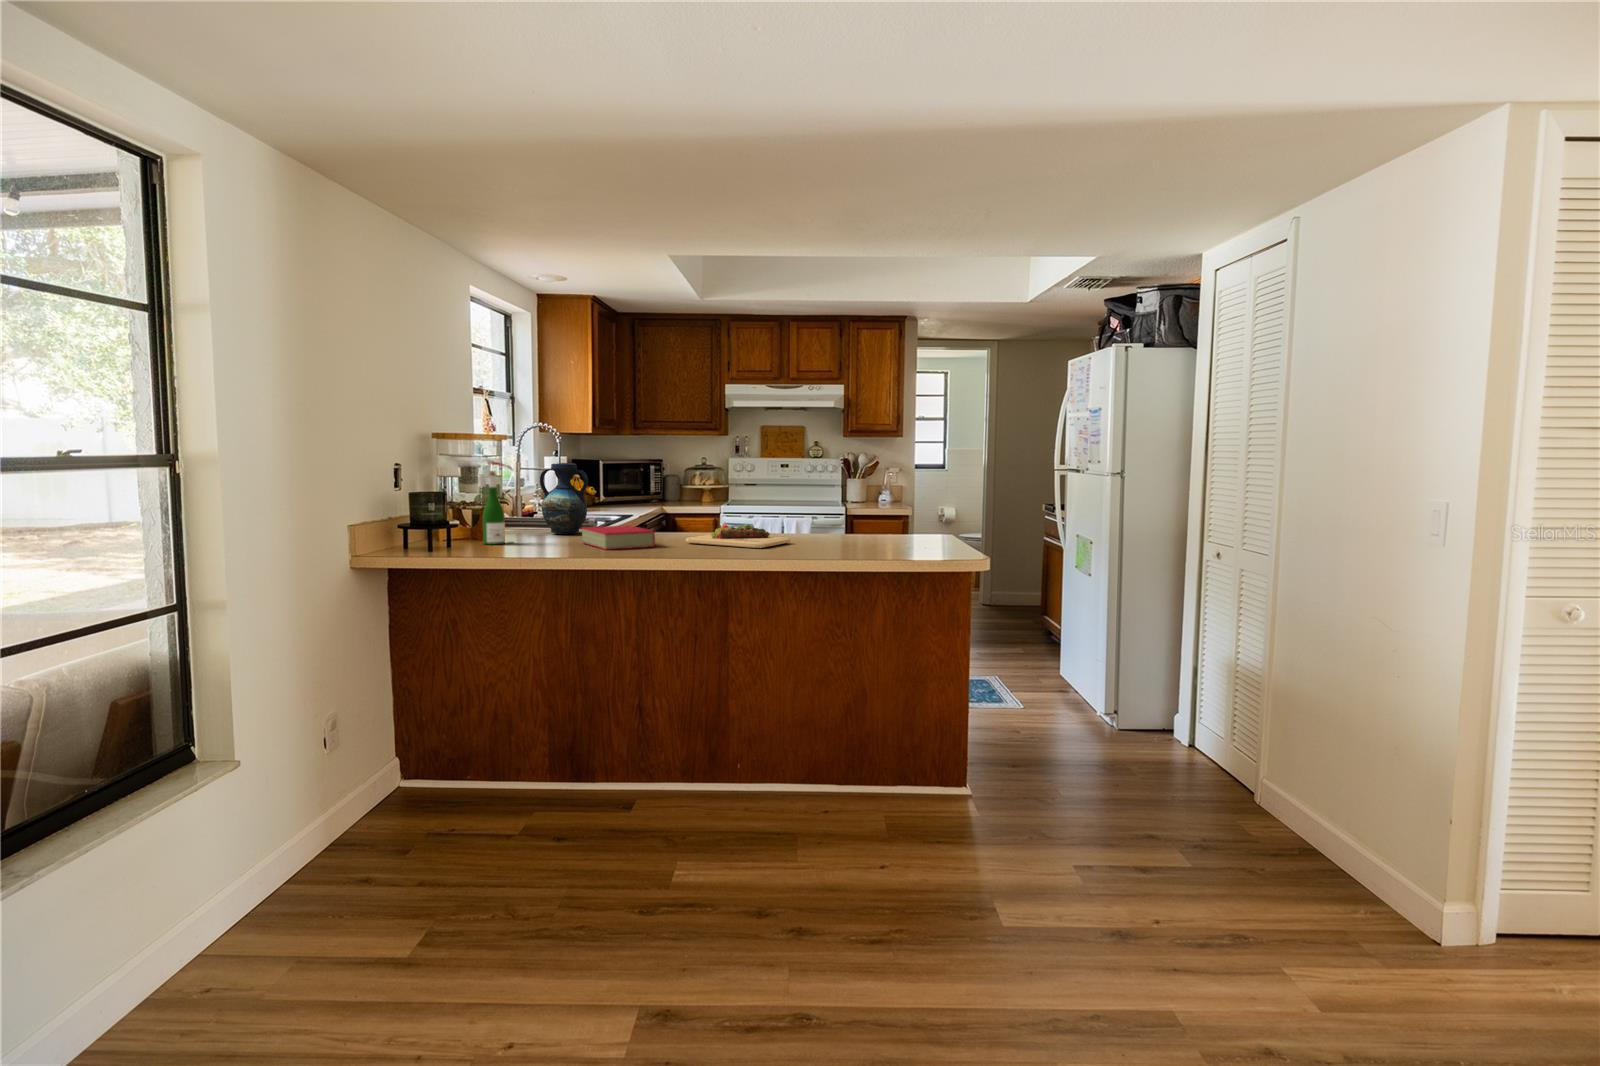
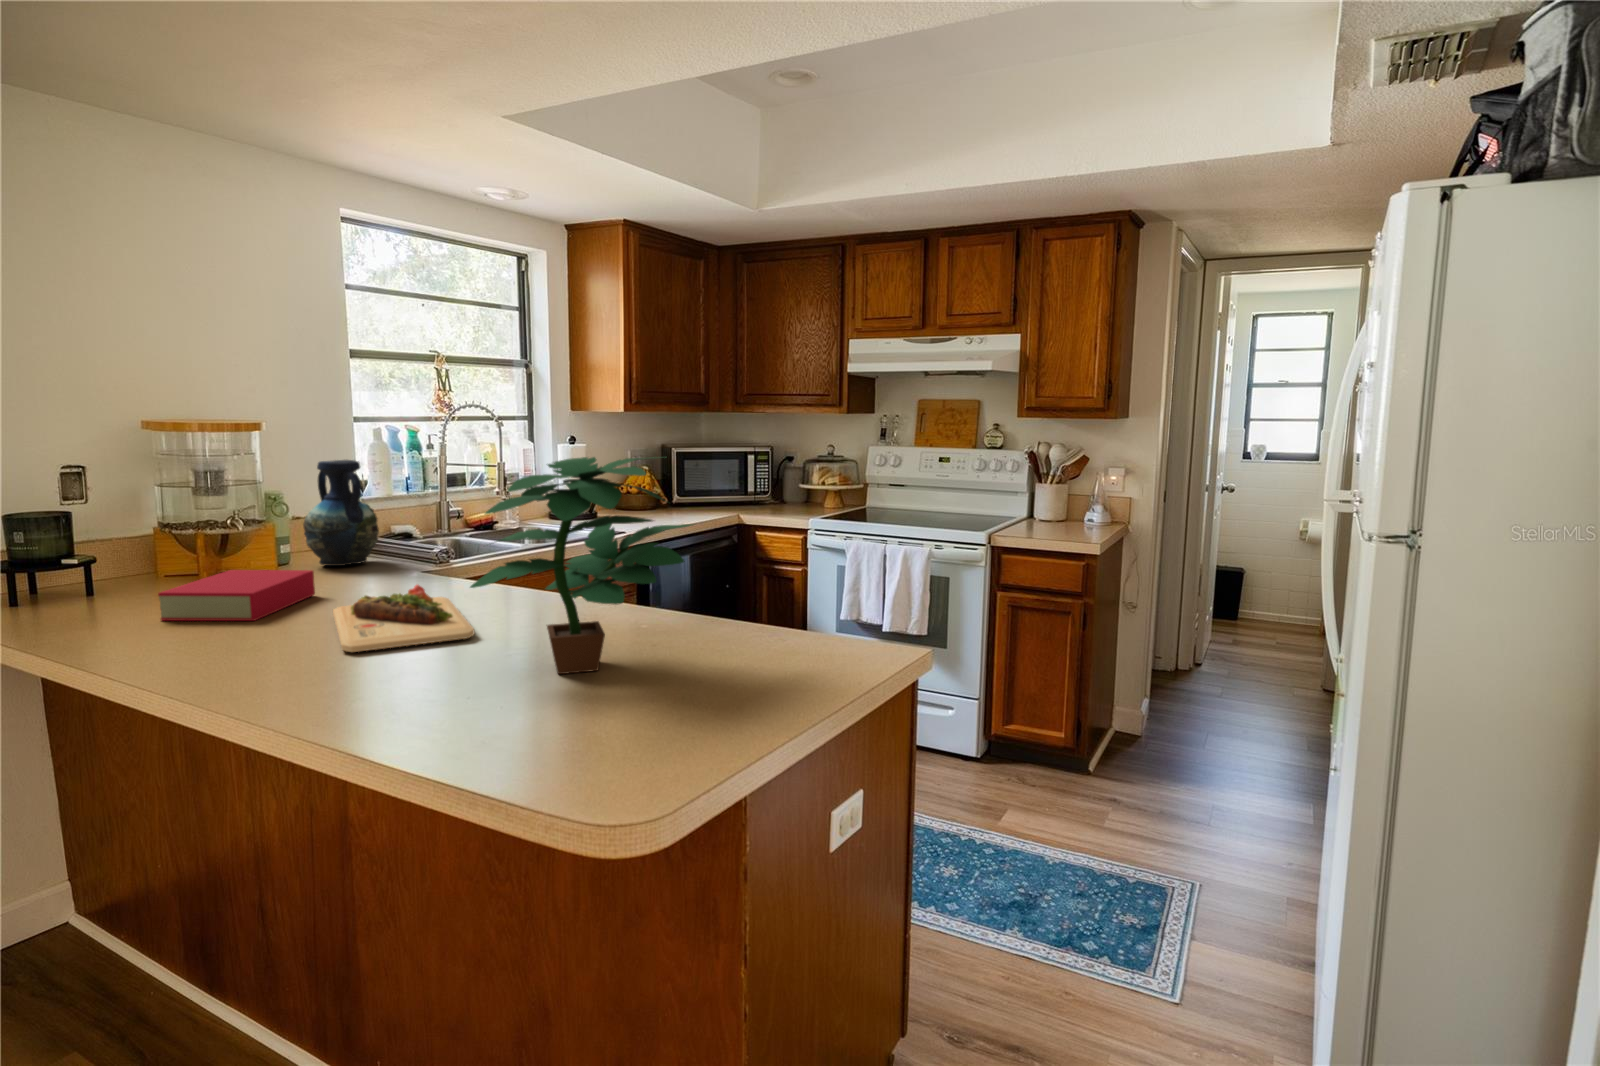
potted plant: none [826,448,923,546] -> present [470,457,692,674]
wine bottle: present [478,459,513,545] -> none [131,456,191,584]

